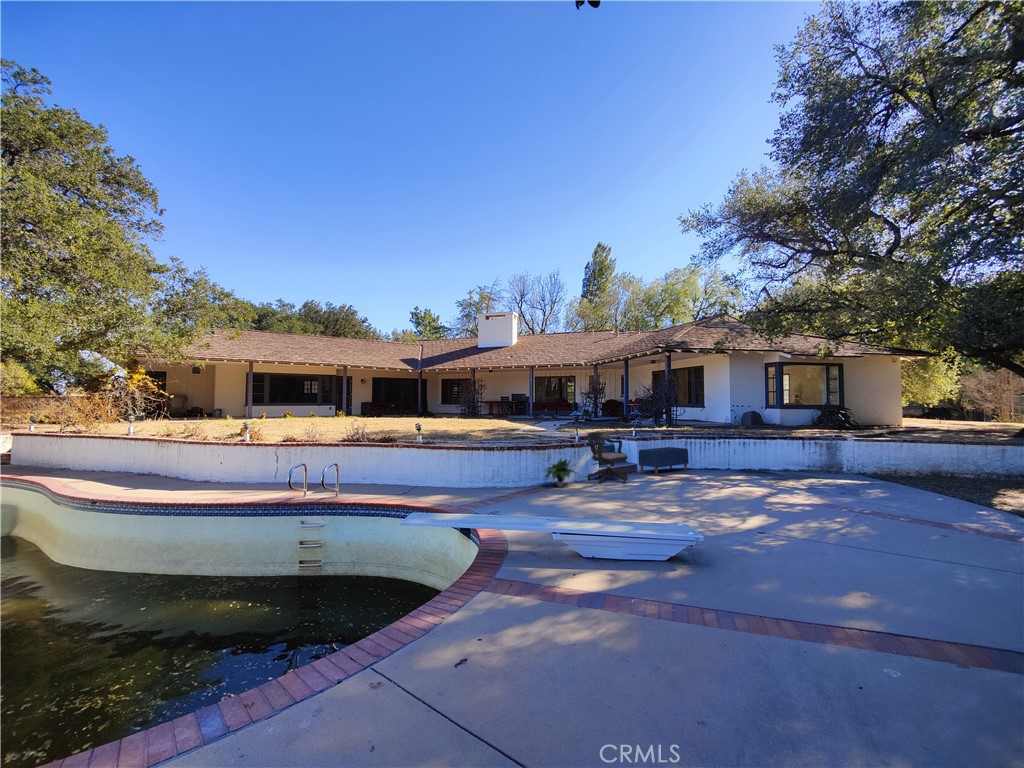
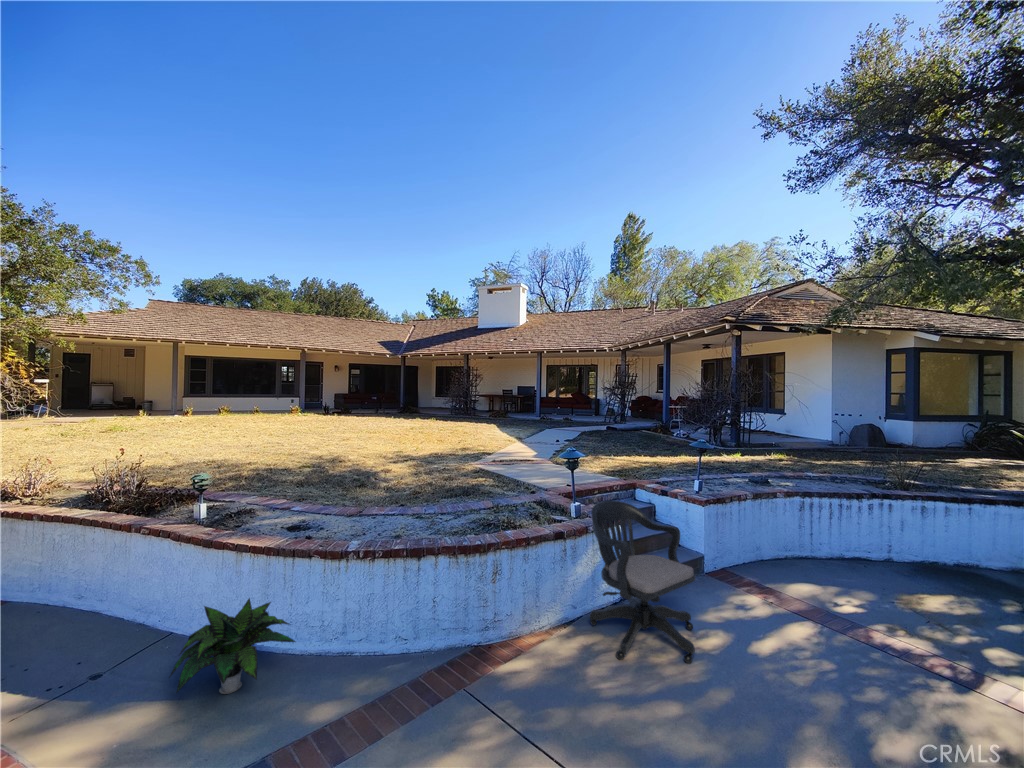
bench: present [639,447,689,475] -> none [710,516,822,598]
potted plant: present [545,459,576,487] -> present [170,598,295,694]

